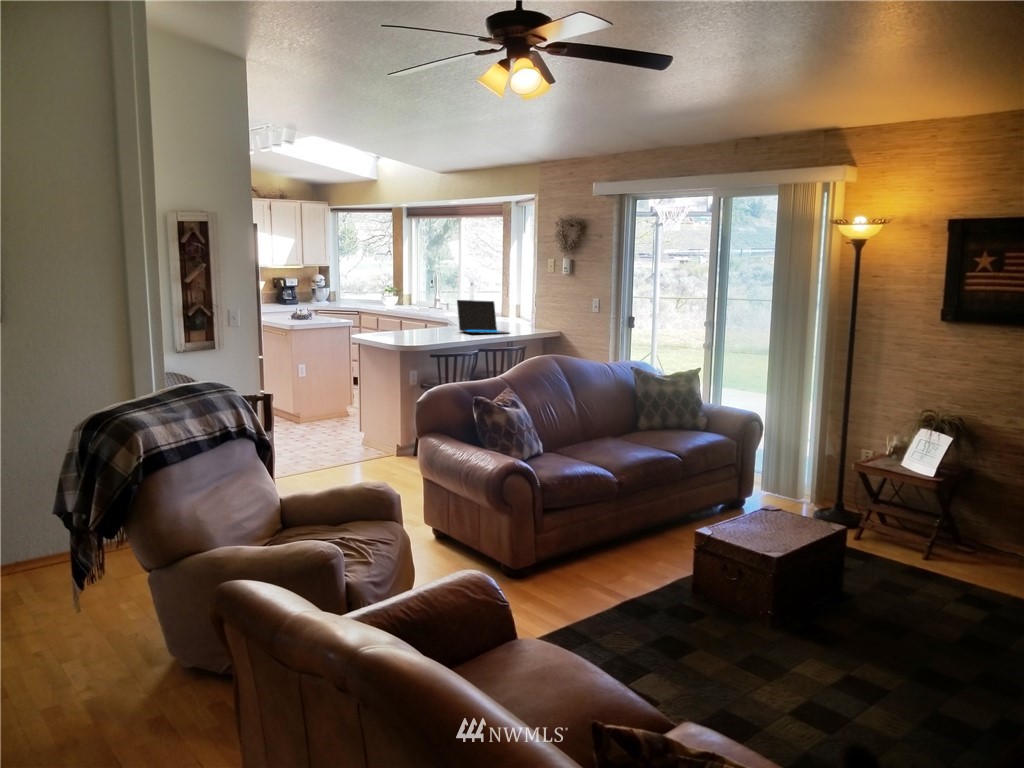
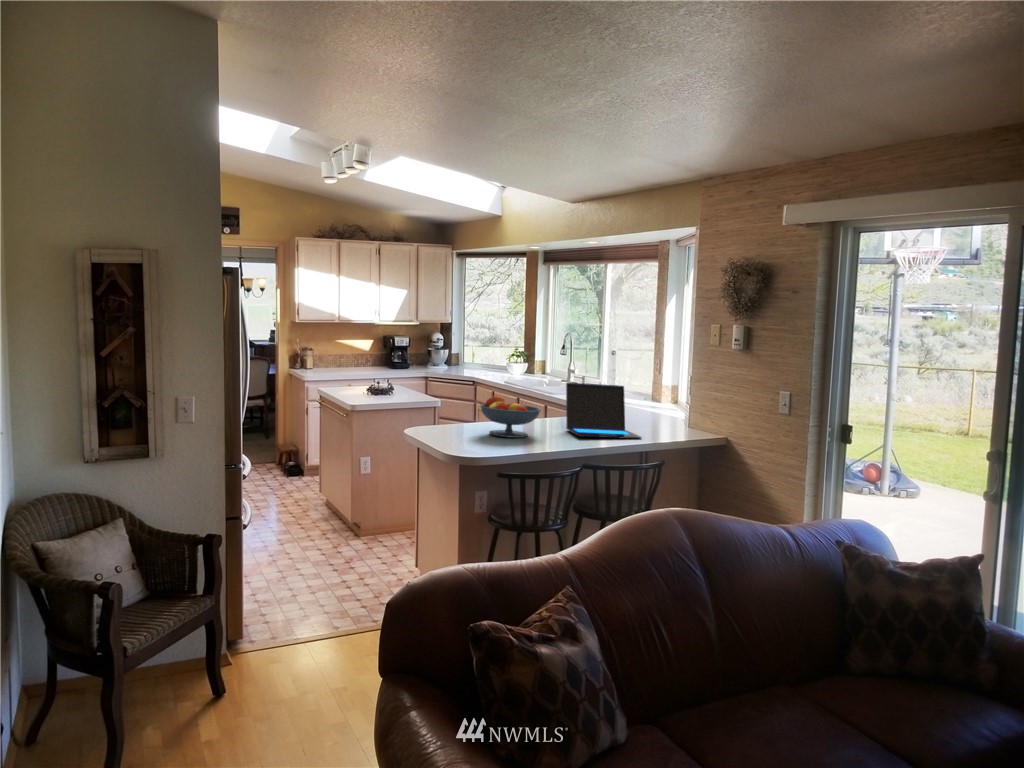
fruit bowl: none [405,309,446,336] -> present [480,396,540,438]

